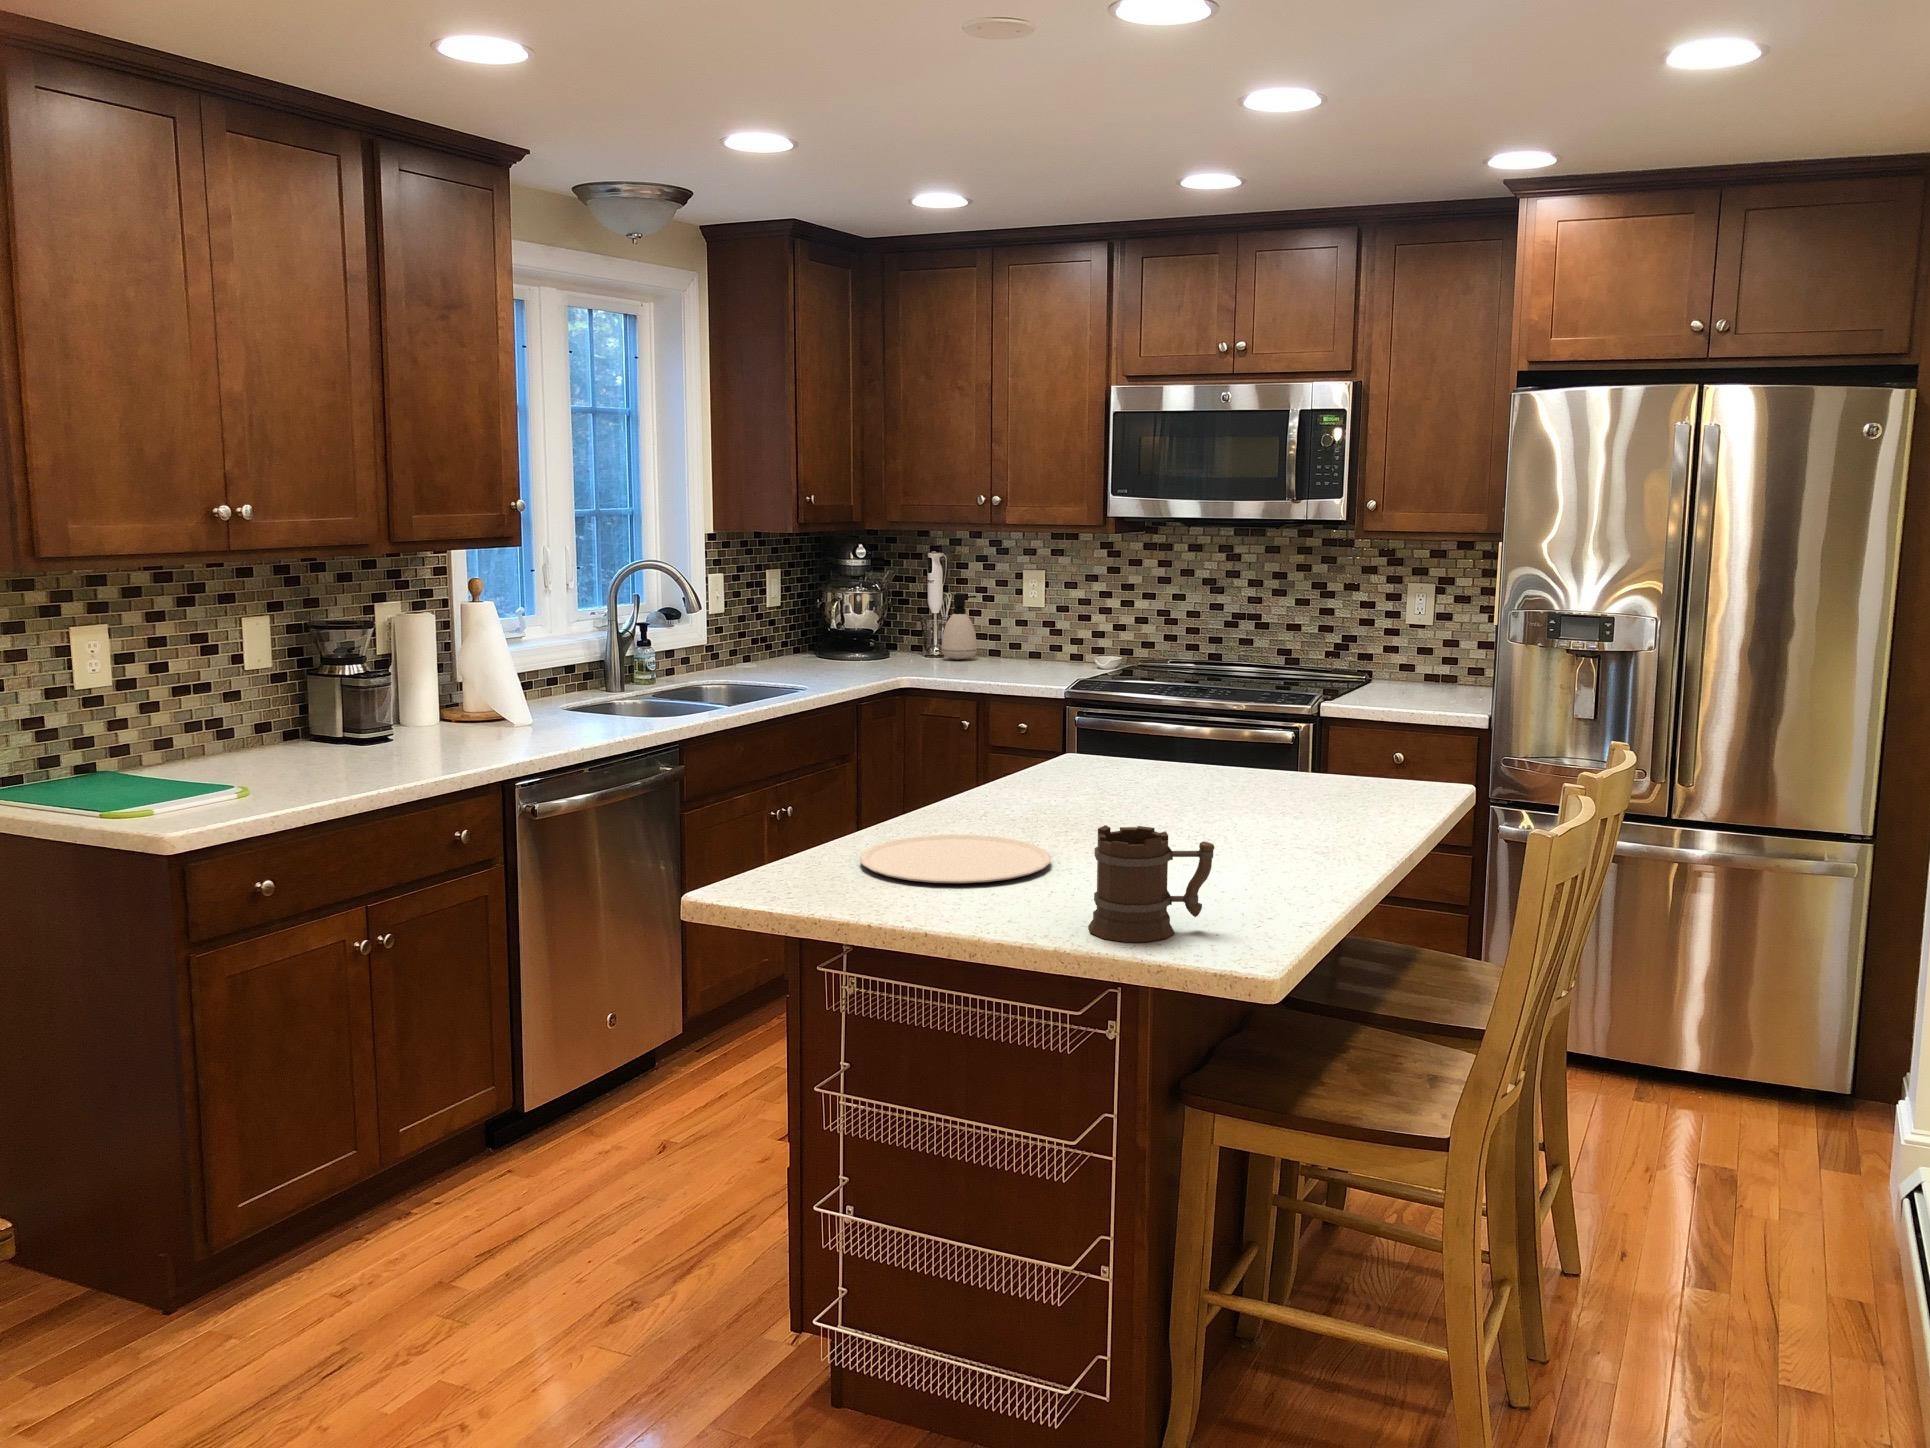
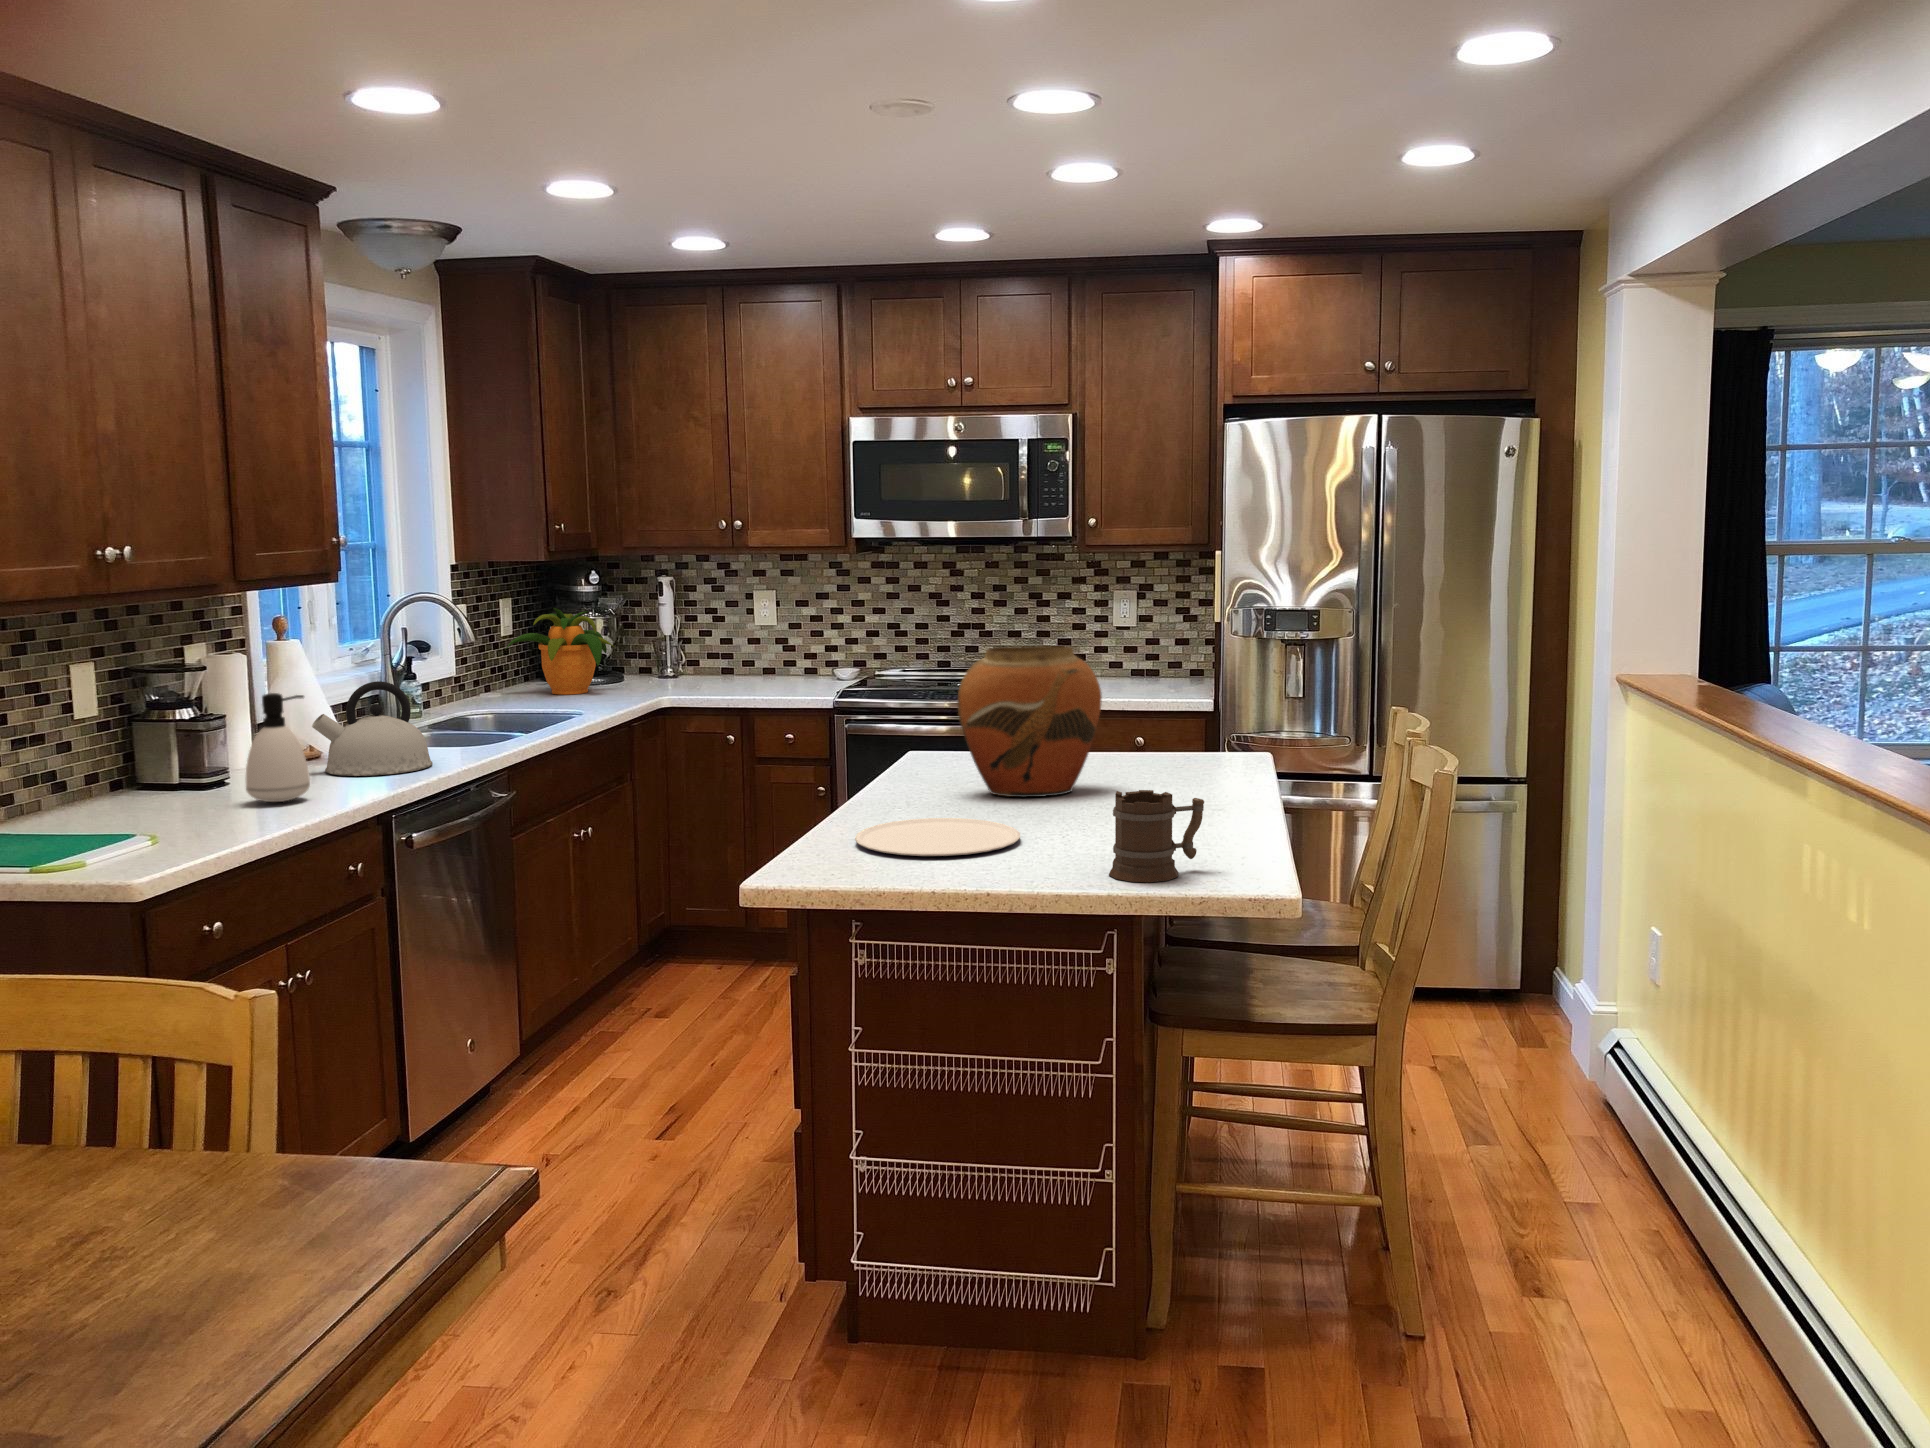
potted plant: none [760,580,870,669] -> present [506,608,614,695]
soap dispenser: present [942,593,977,660] -> present [246,693,310,802]
vase: none [1056,642,1227,819] -> present [958,646,1102,797]
kettle: none [473,647,589,741] -> present [312,681,433,776]

